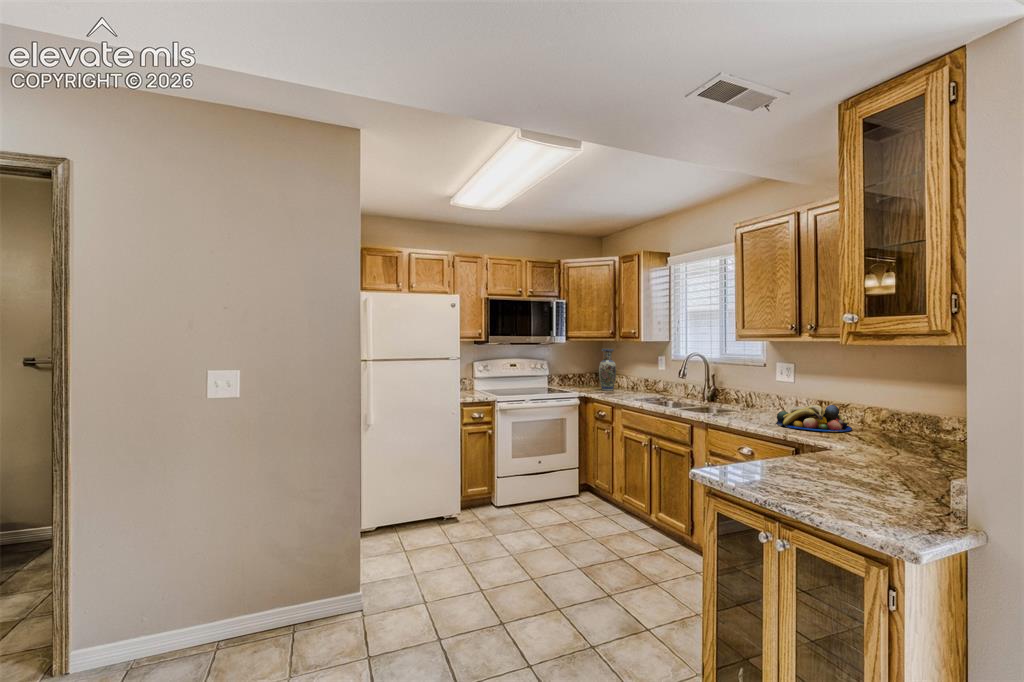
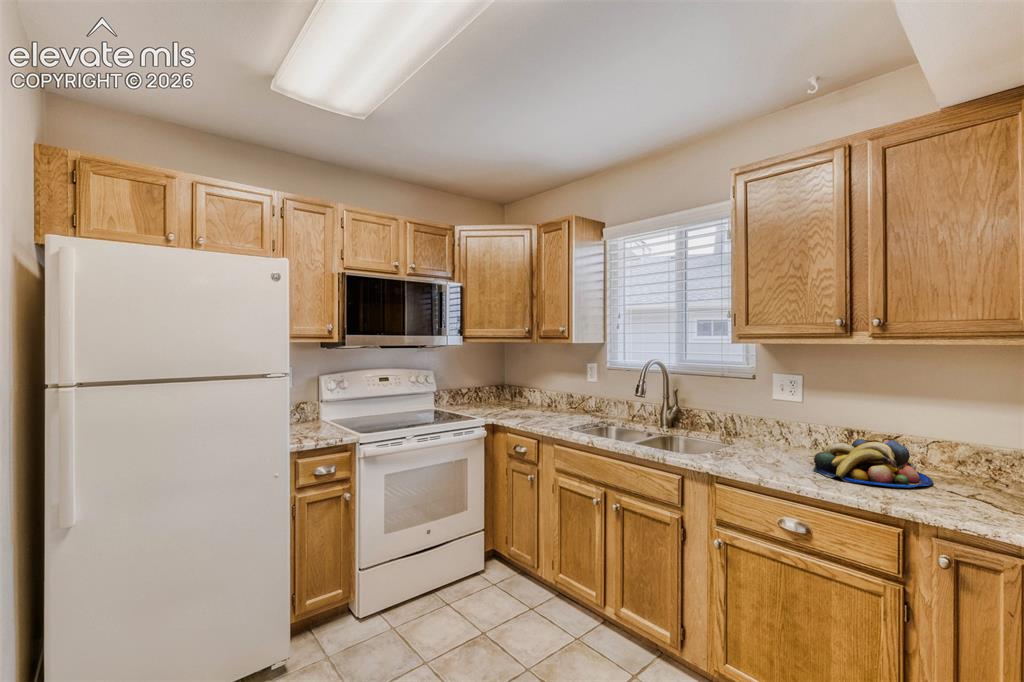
vase: present [599,349,616,391] -> none [506,353,529,412]

